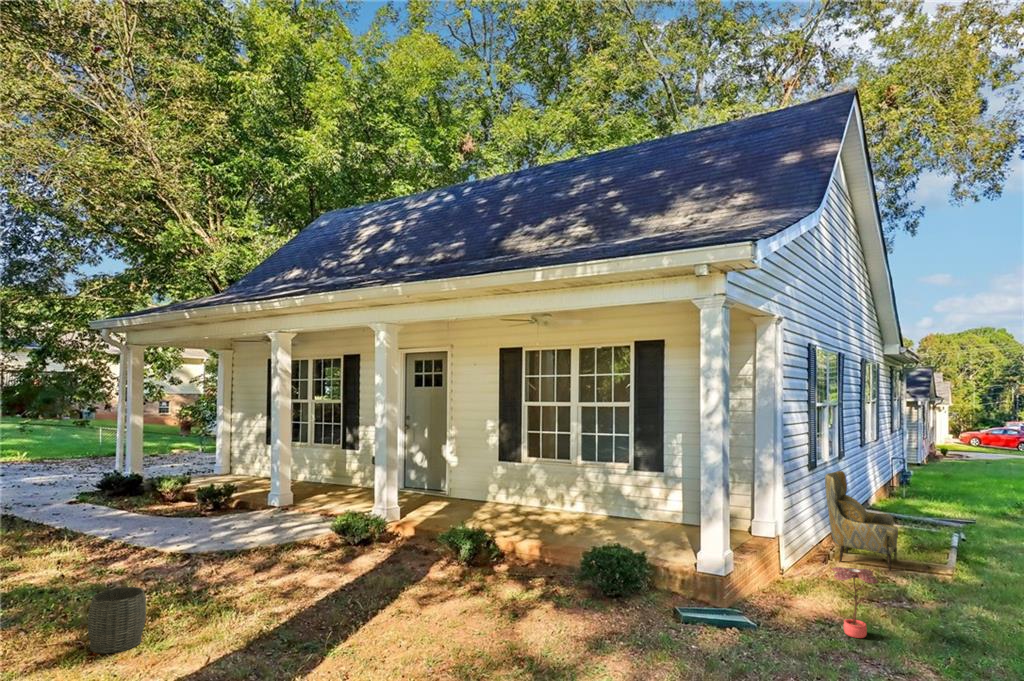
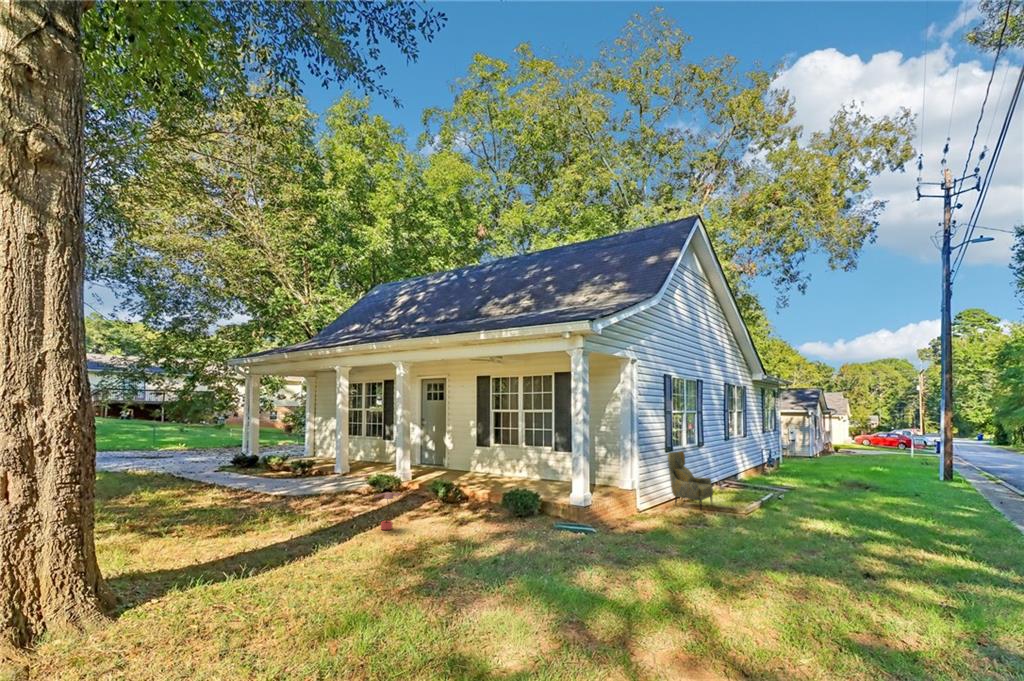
potted plant: present [831,567,878,638] -> present [374,492,401,530]
woven basket: present [88,587,146,654] -> none [234,502,263,534]

